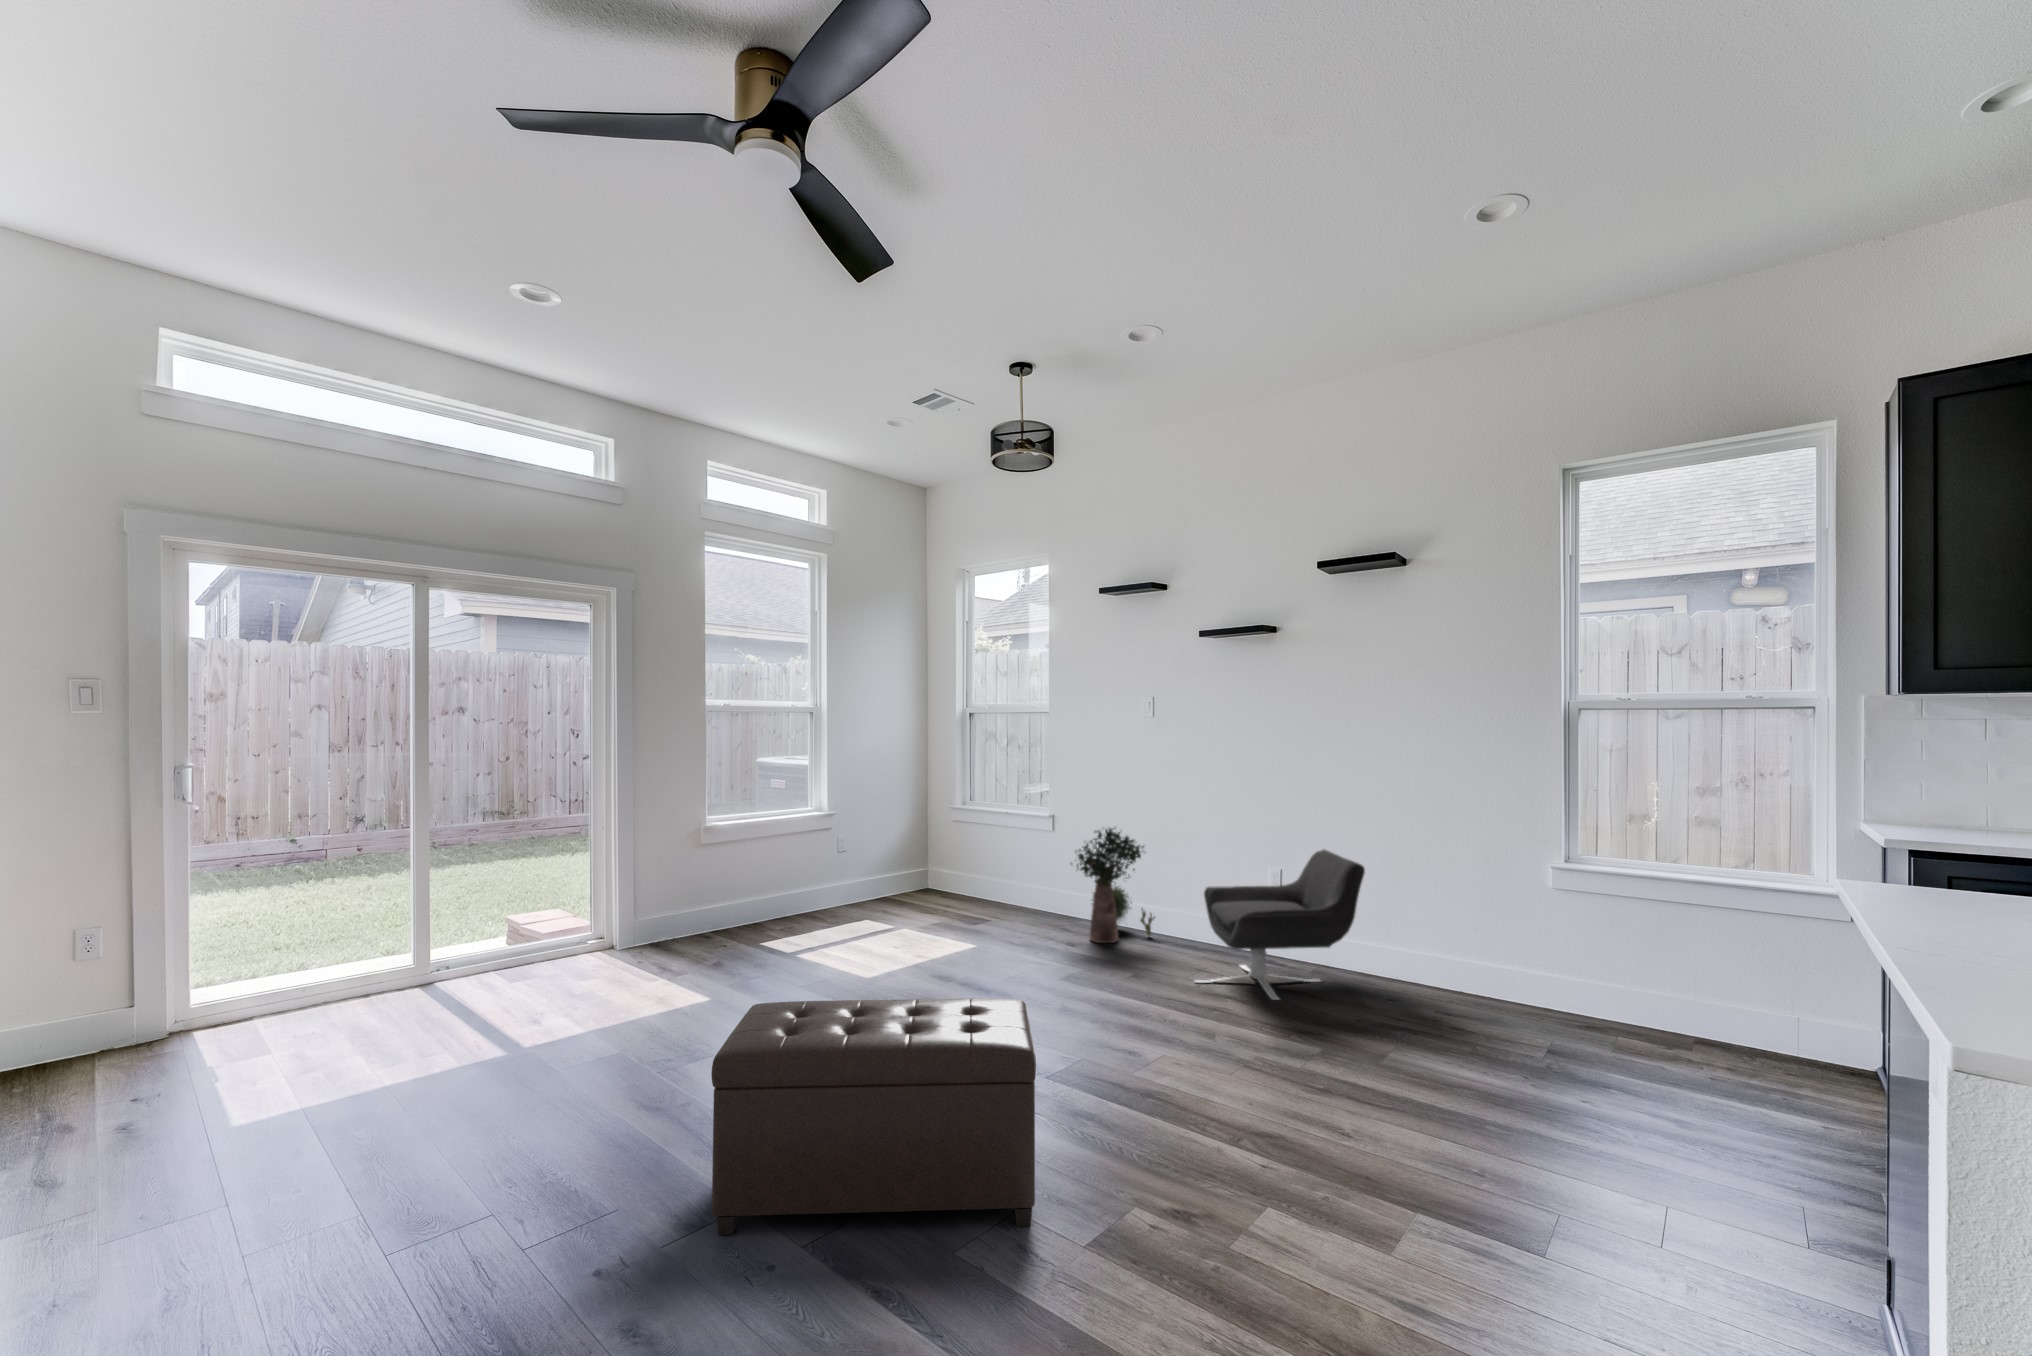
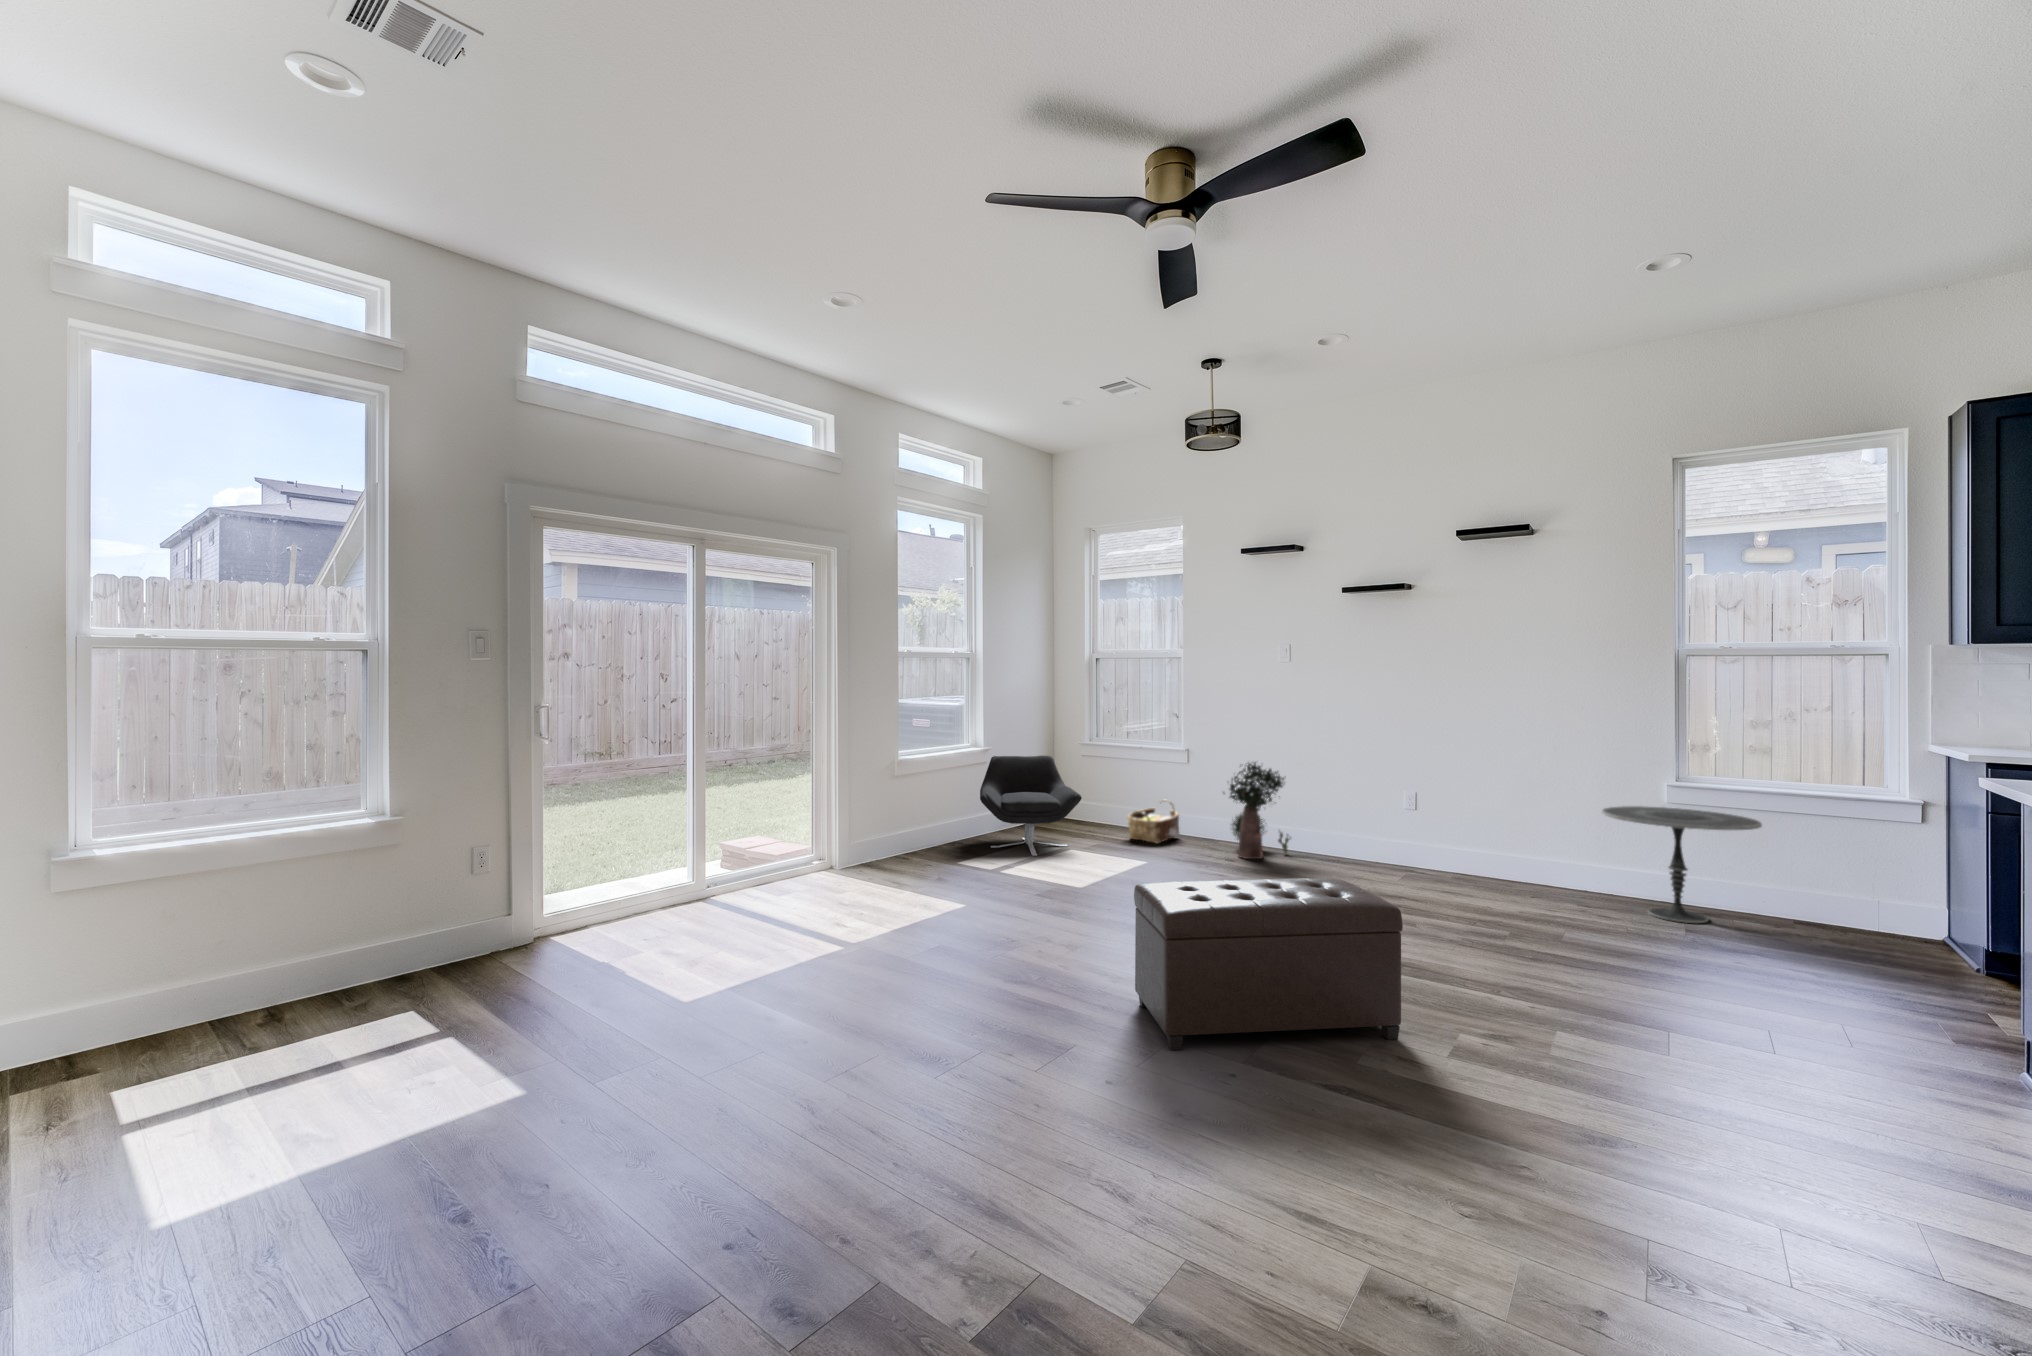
lounge chair: present [1195,850,1365,1000] -> present [980,755,1082,856]
woven basket: none [984,868,1046,920] -> present [1127,801,1179,843]
side table: none [1468,892,1653,1046] -> present [1602,806,1762,923]

